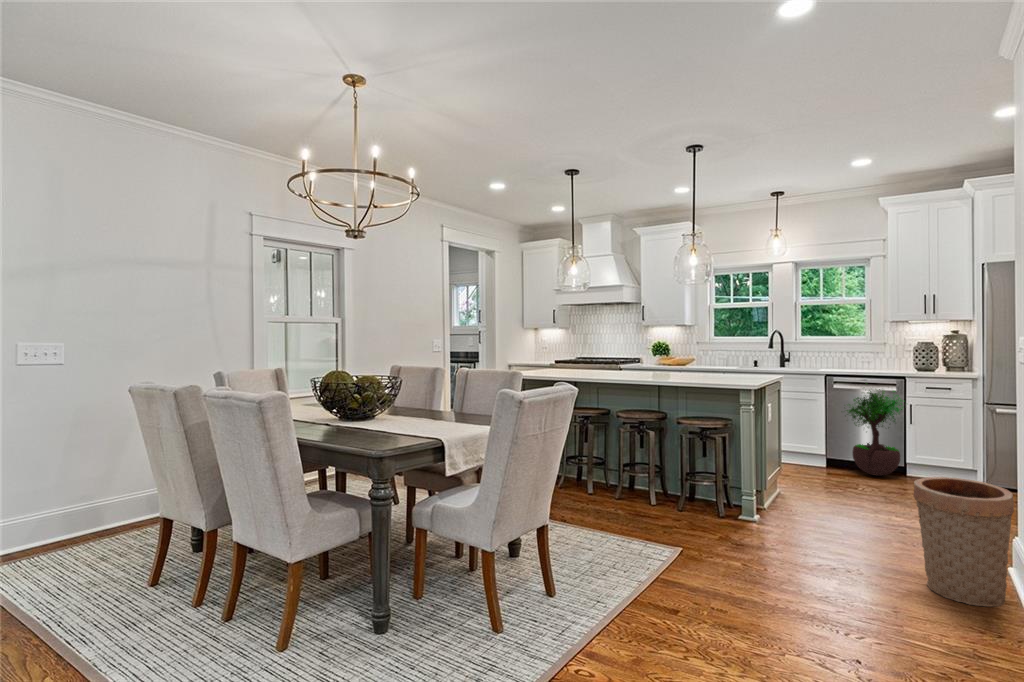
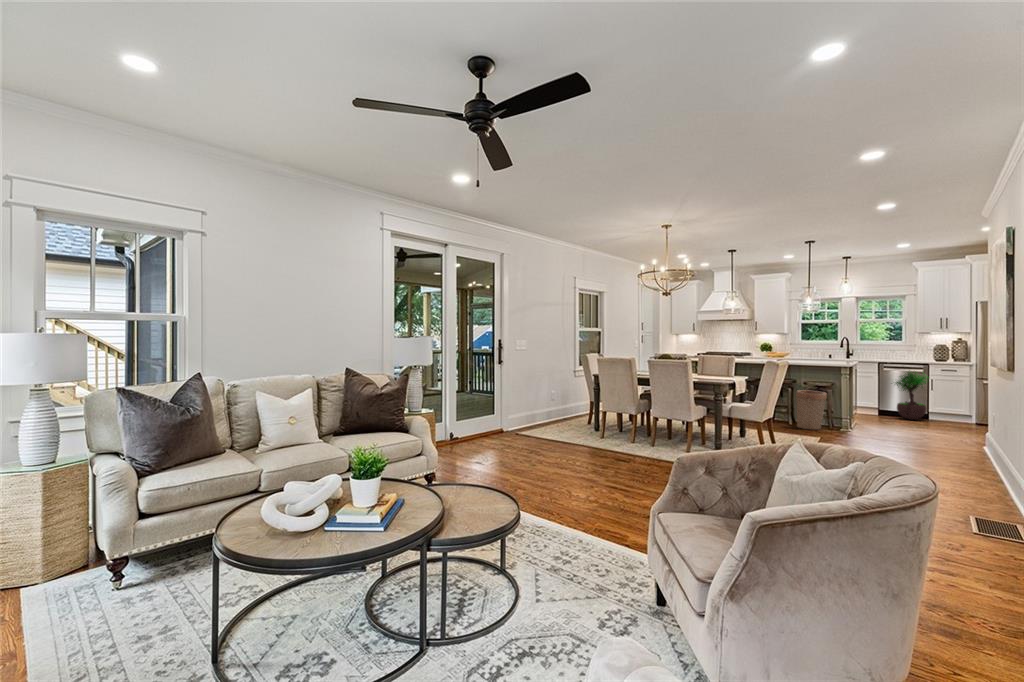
basket: present [914,477,1014,607] -> present [796,390,827,430]

